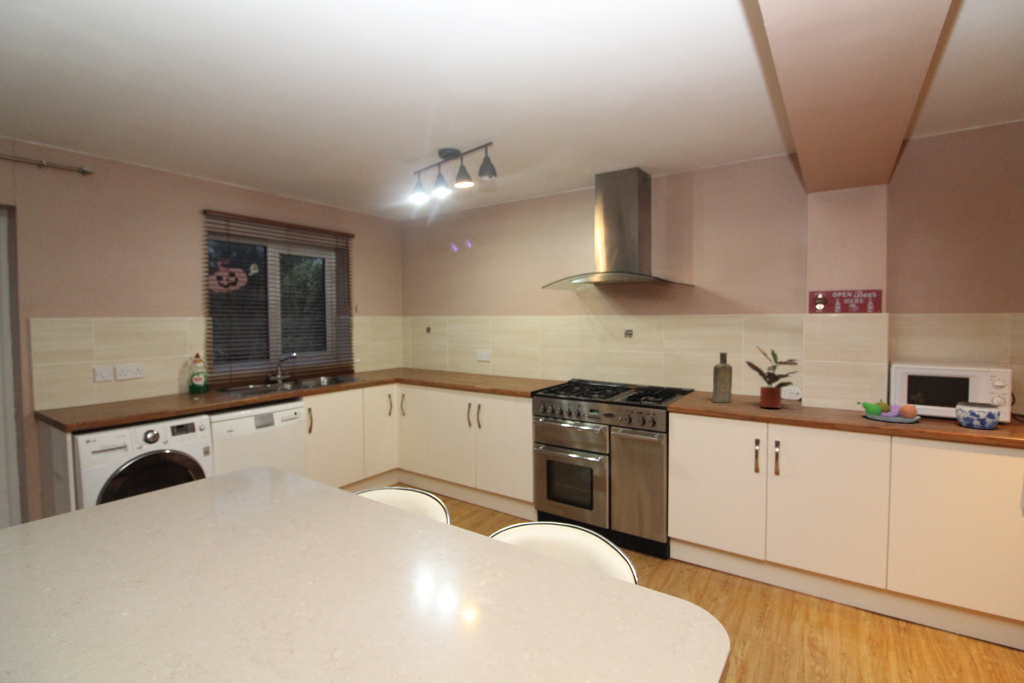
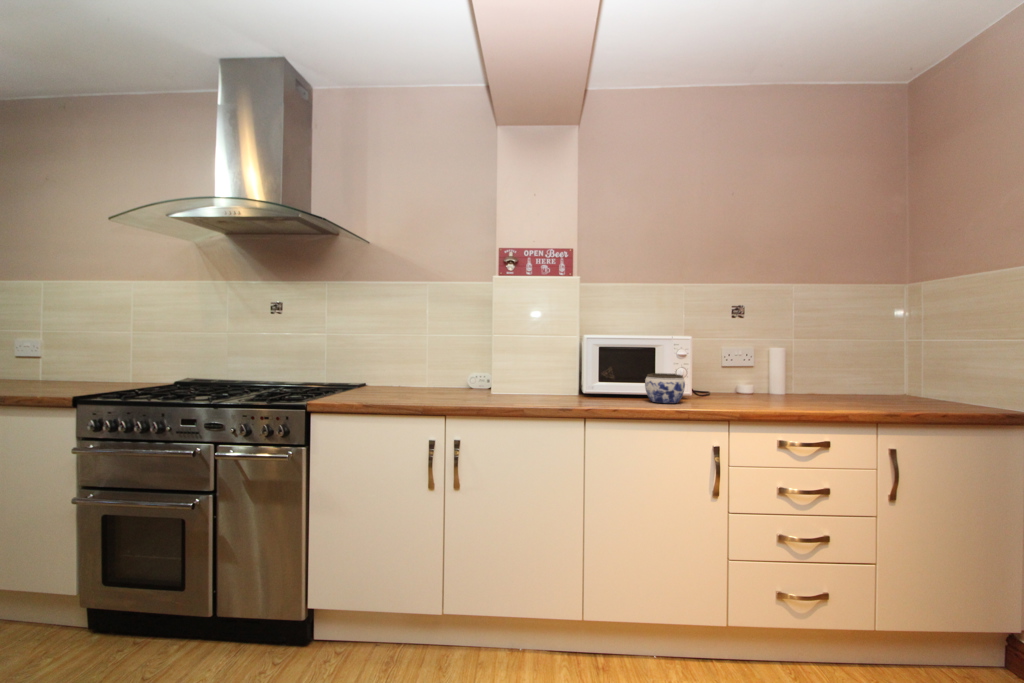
potted plant: present [746,348,797,408] -> none [420,312,486,397]
bottle: present [712,352,732,403] -> none [377,325,409,395]
fruit bowl: present [857,400,920,423] -> none [549,376,613,403]

